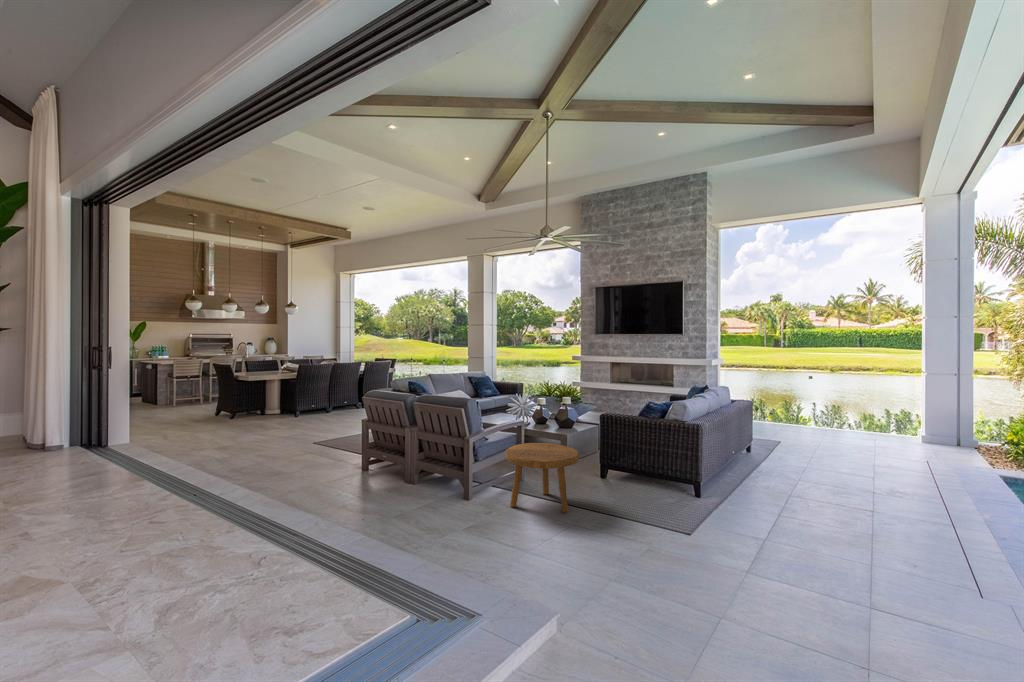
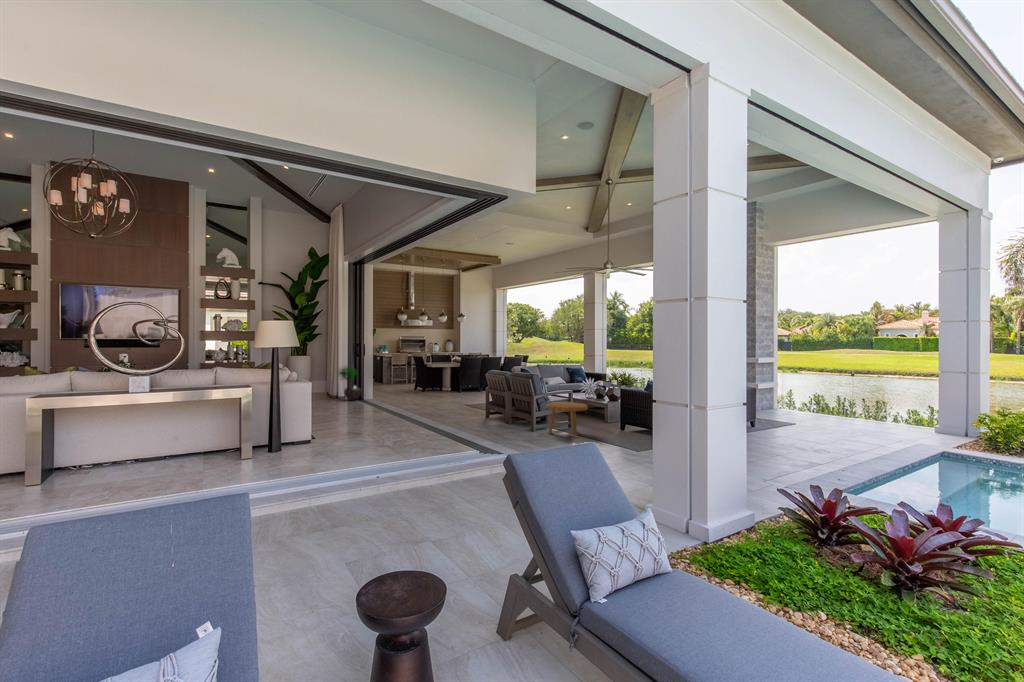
potted tree: none [33,381,101,452] -> present [338,367,361,400]

